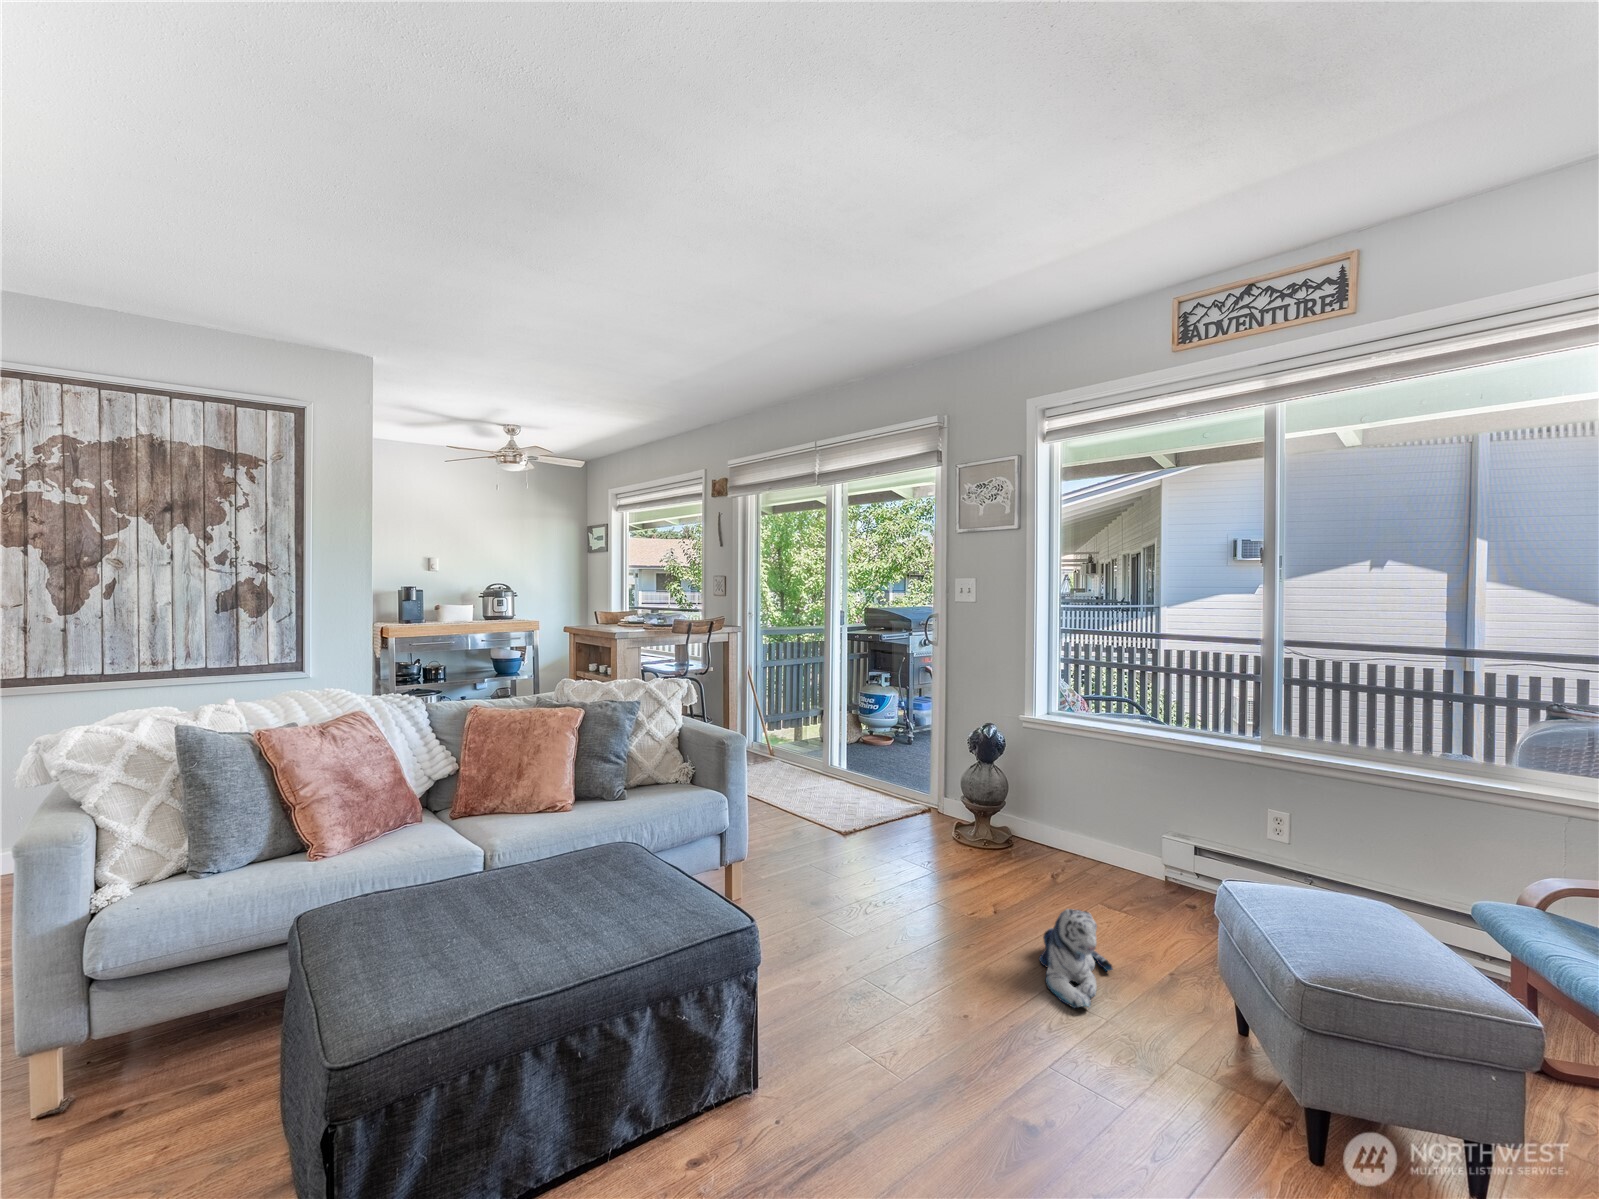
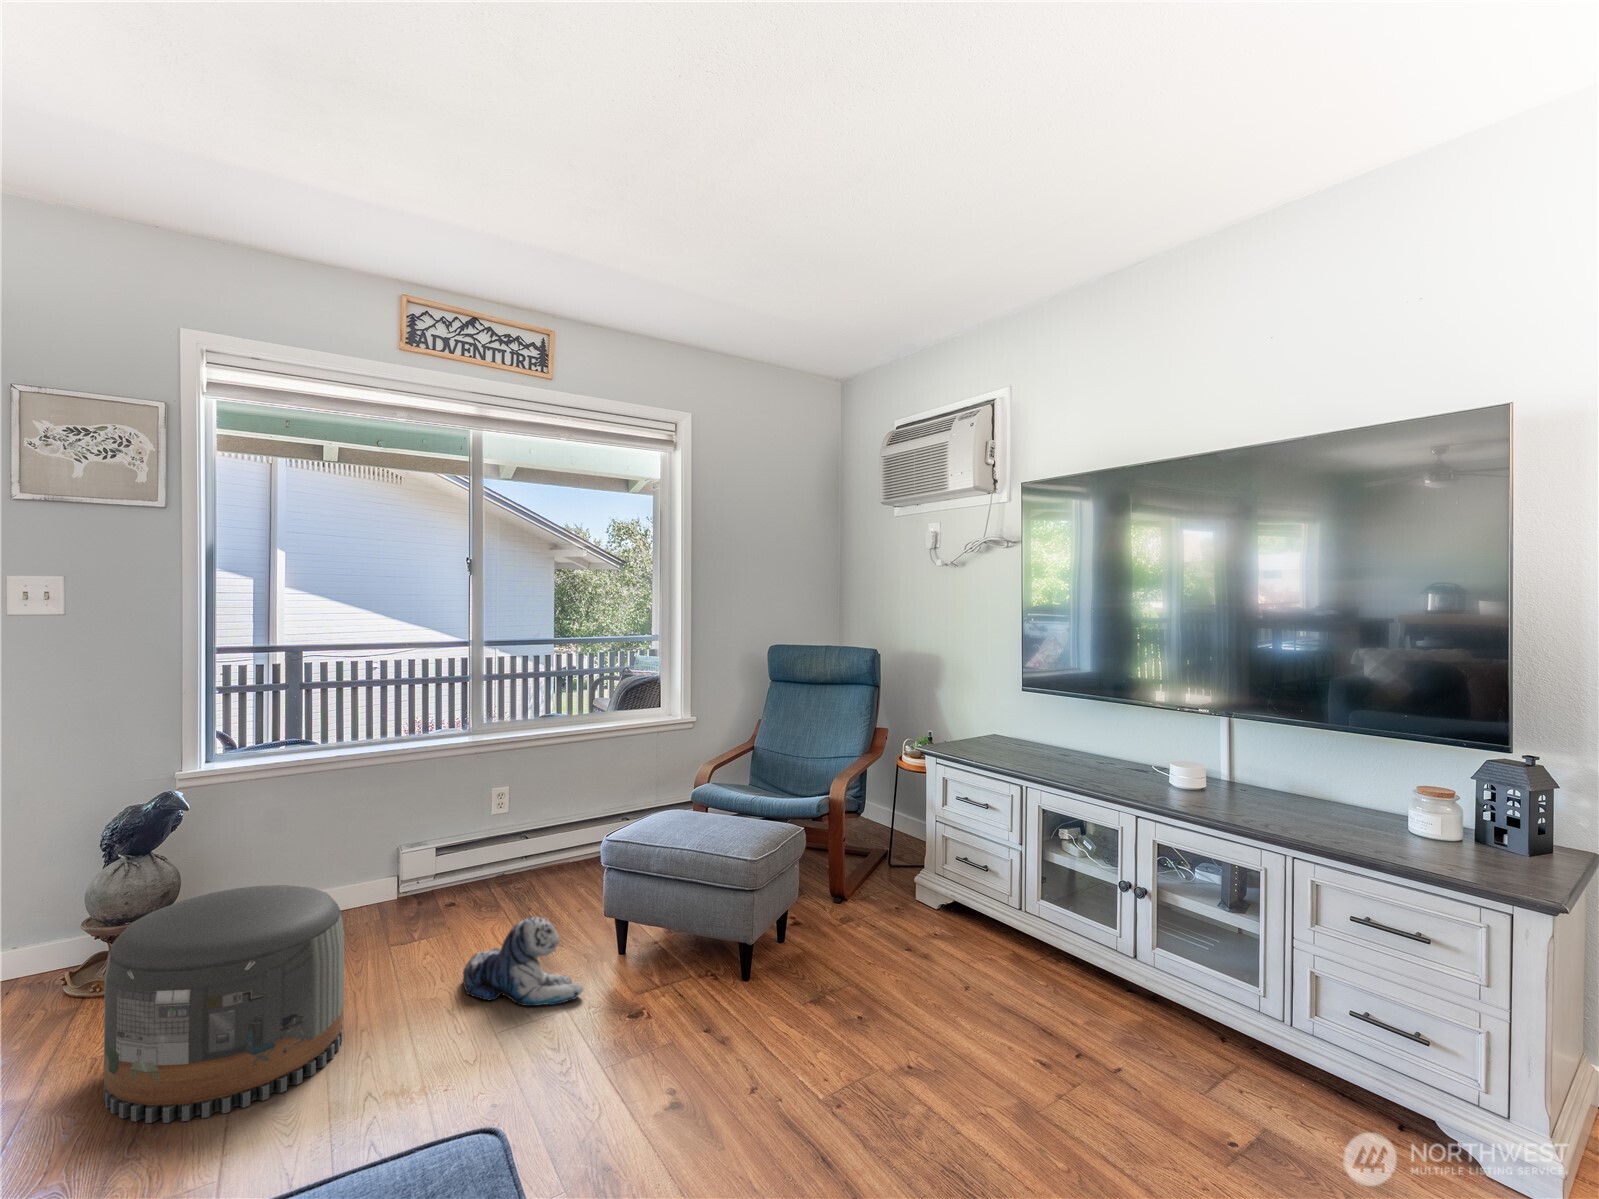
pouf: none [843,785,974,926] -> present [104,885,344,1123]

